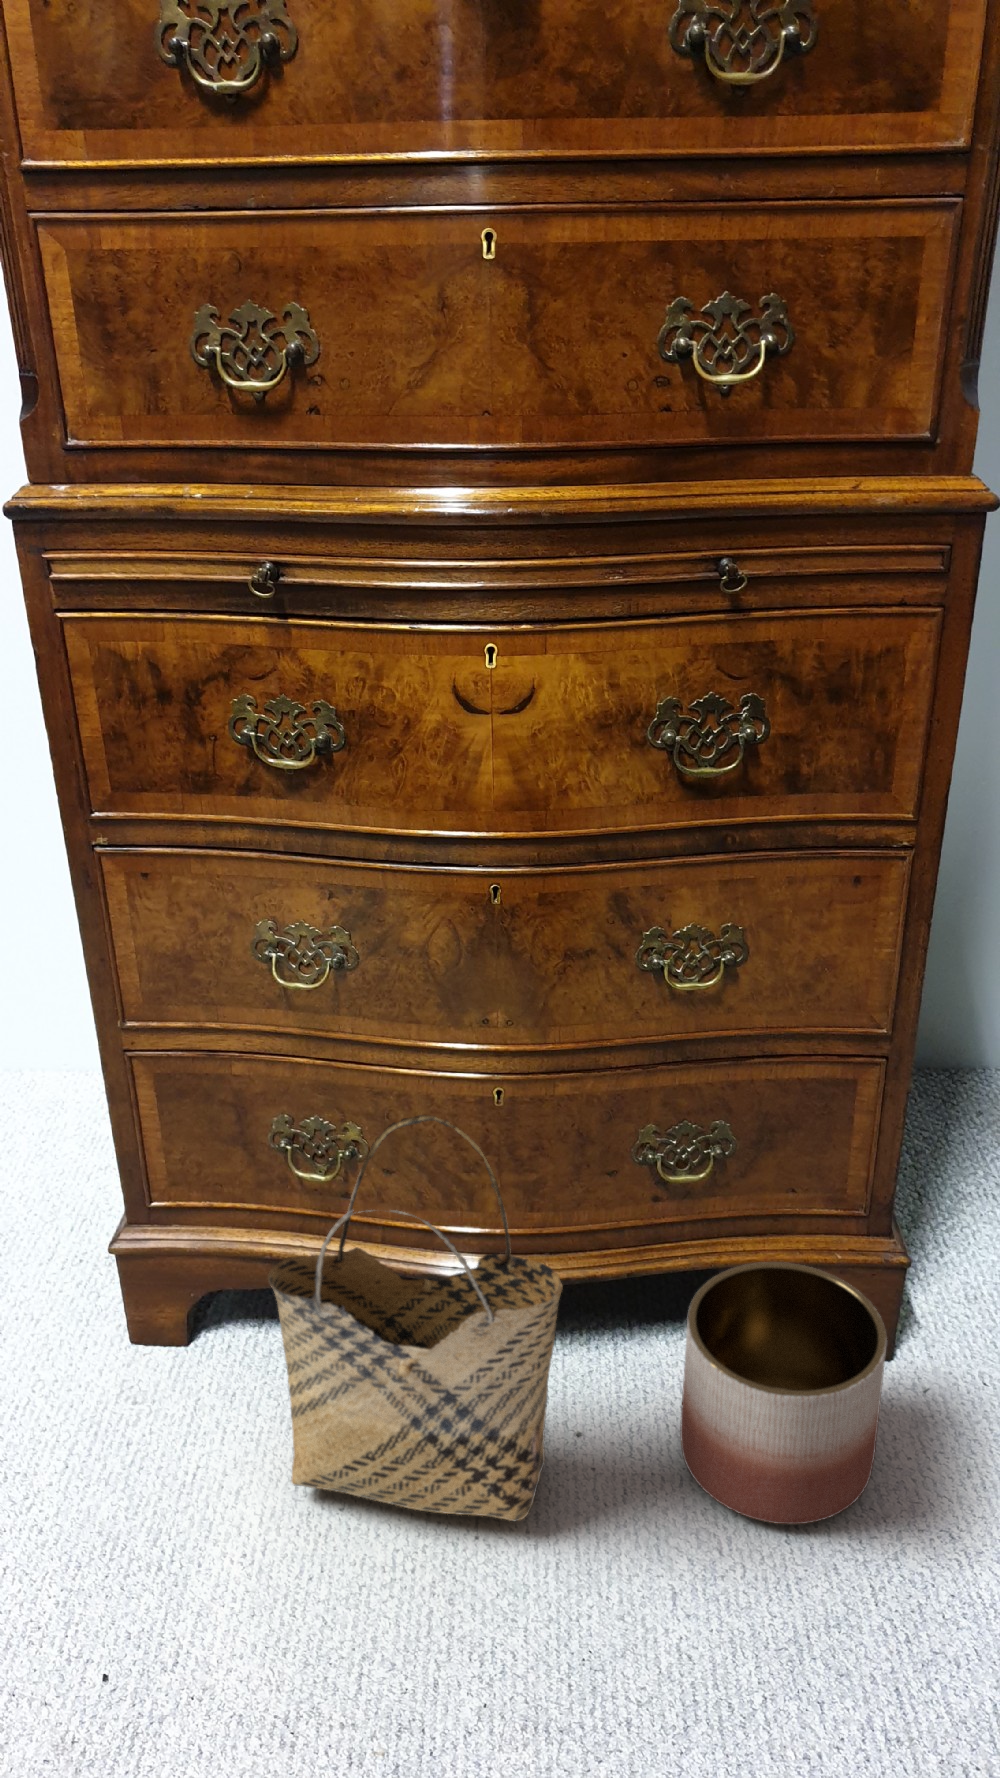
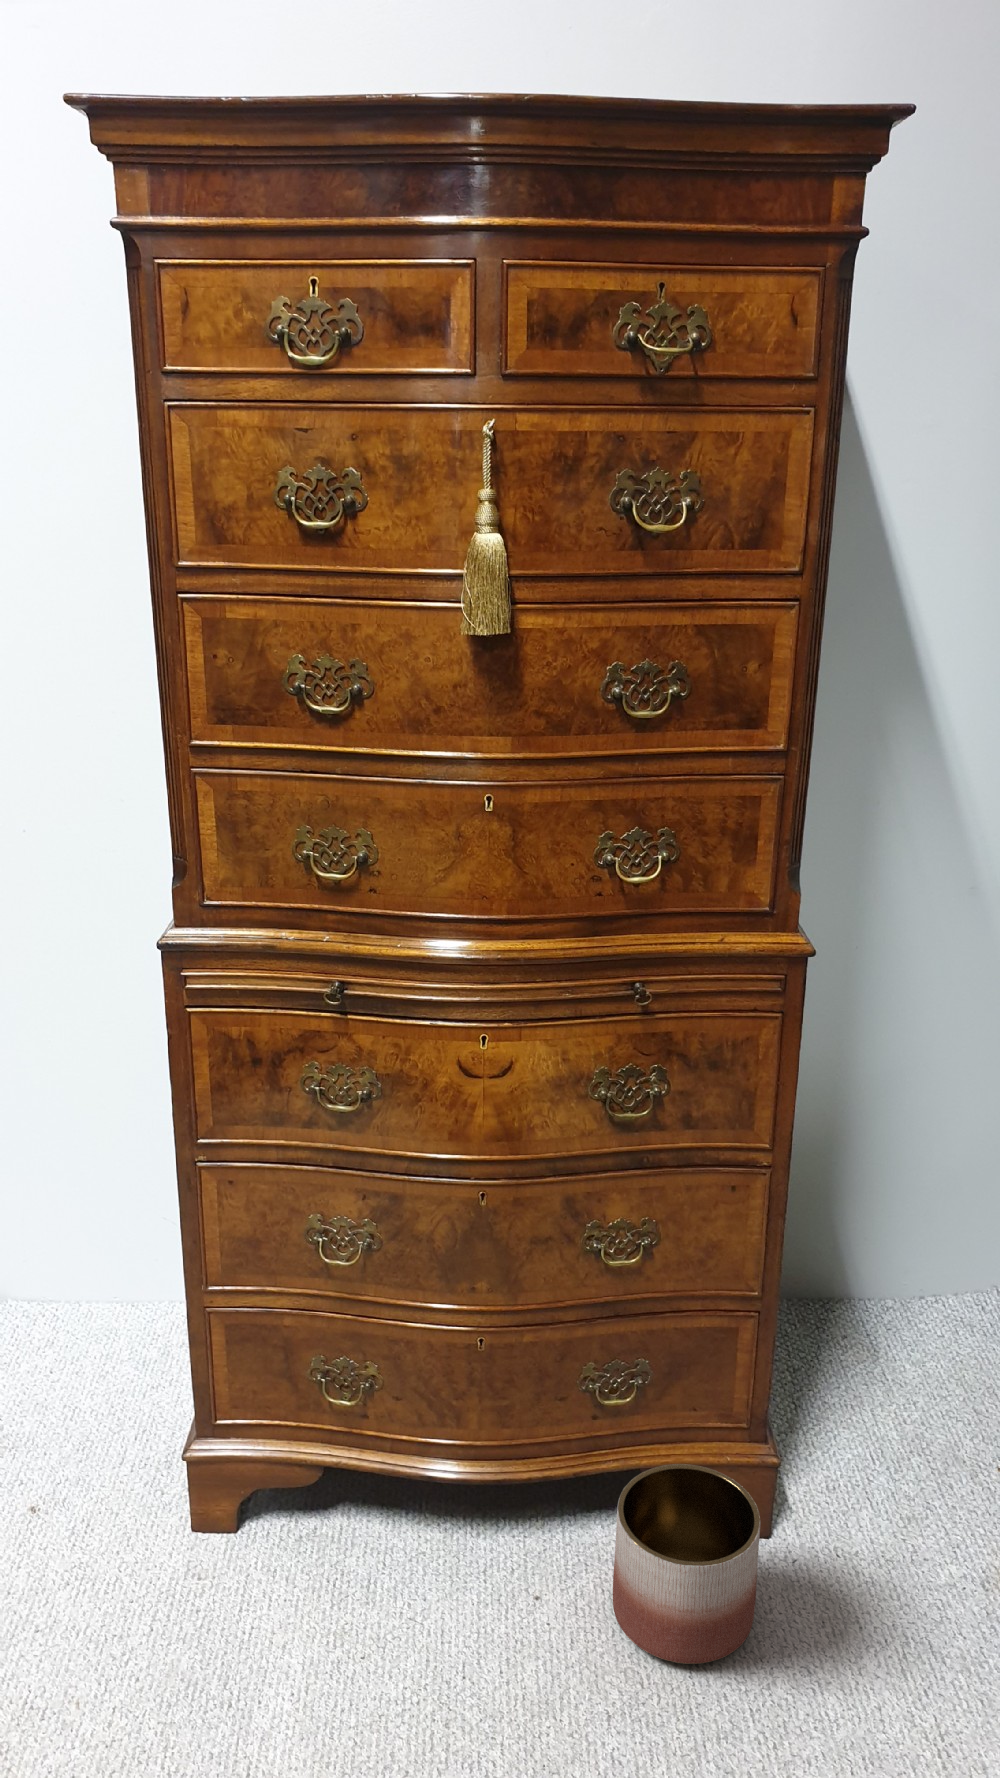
woven basket: present [268,1115,563,1522] -> none [313,1358,528,1665]

